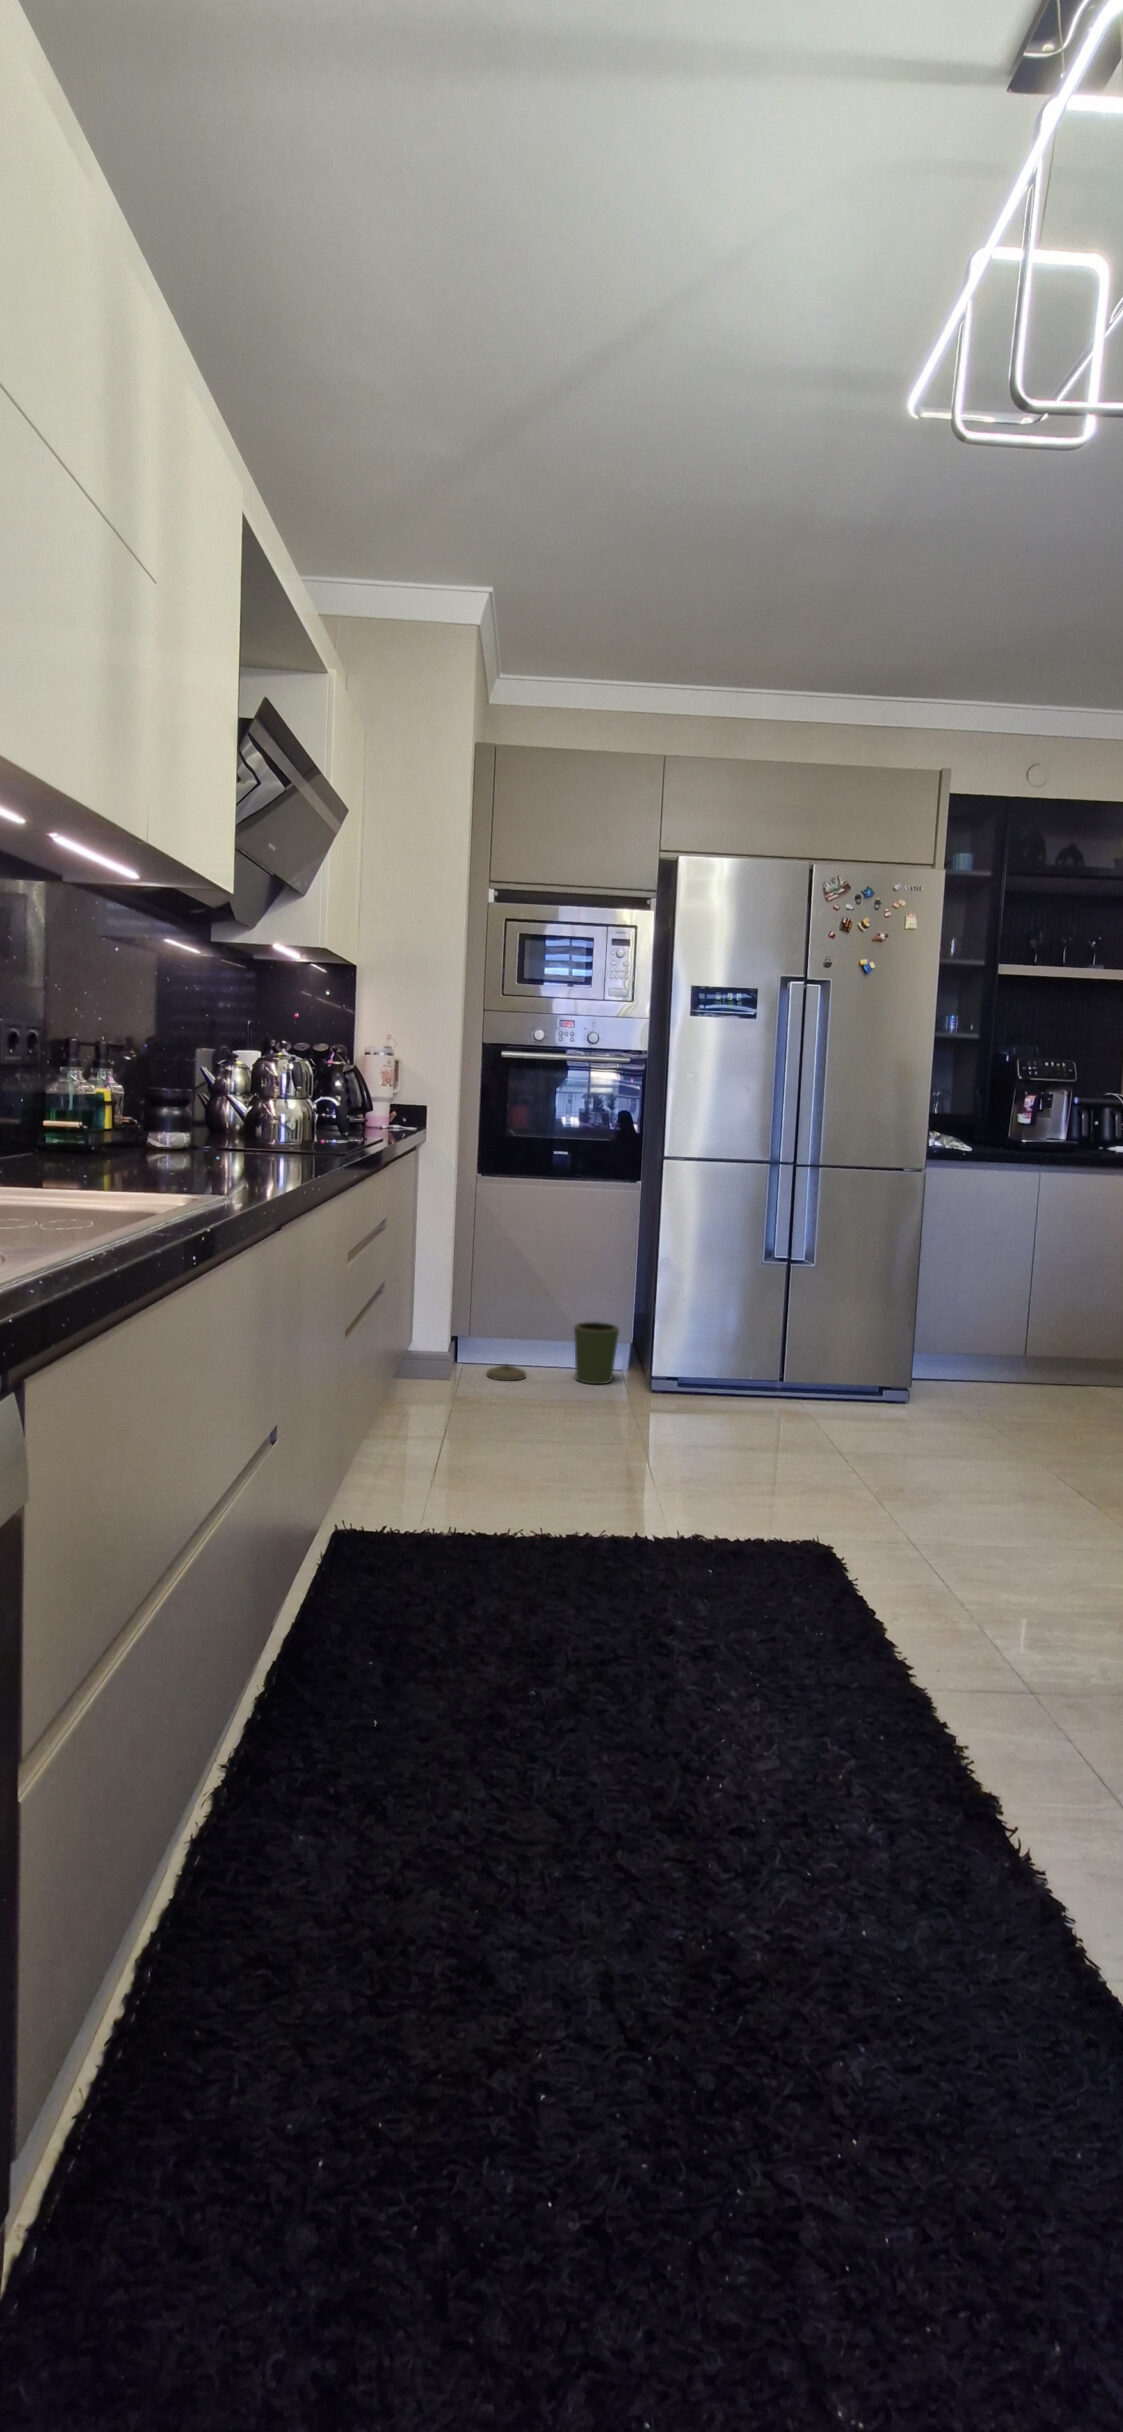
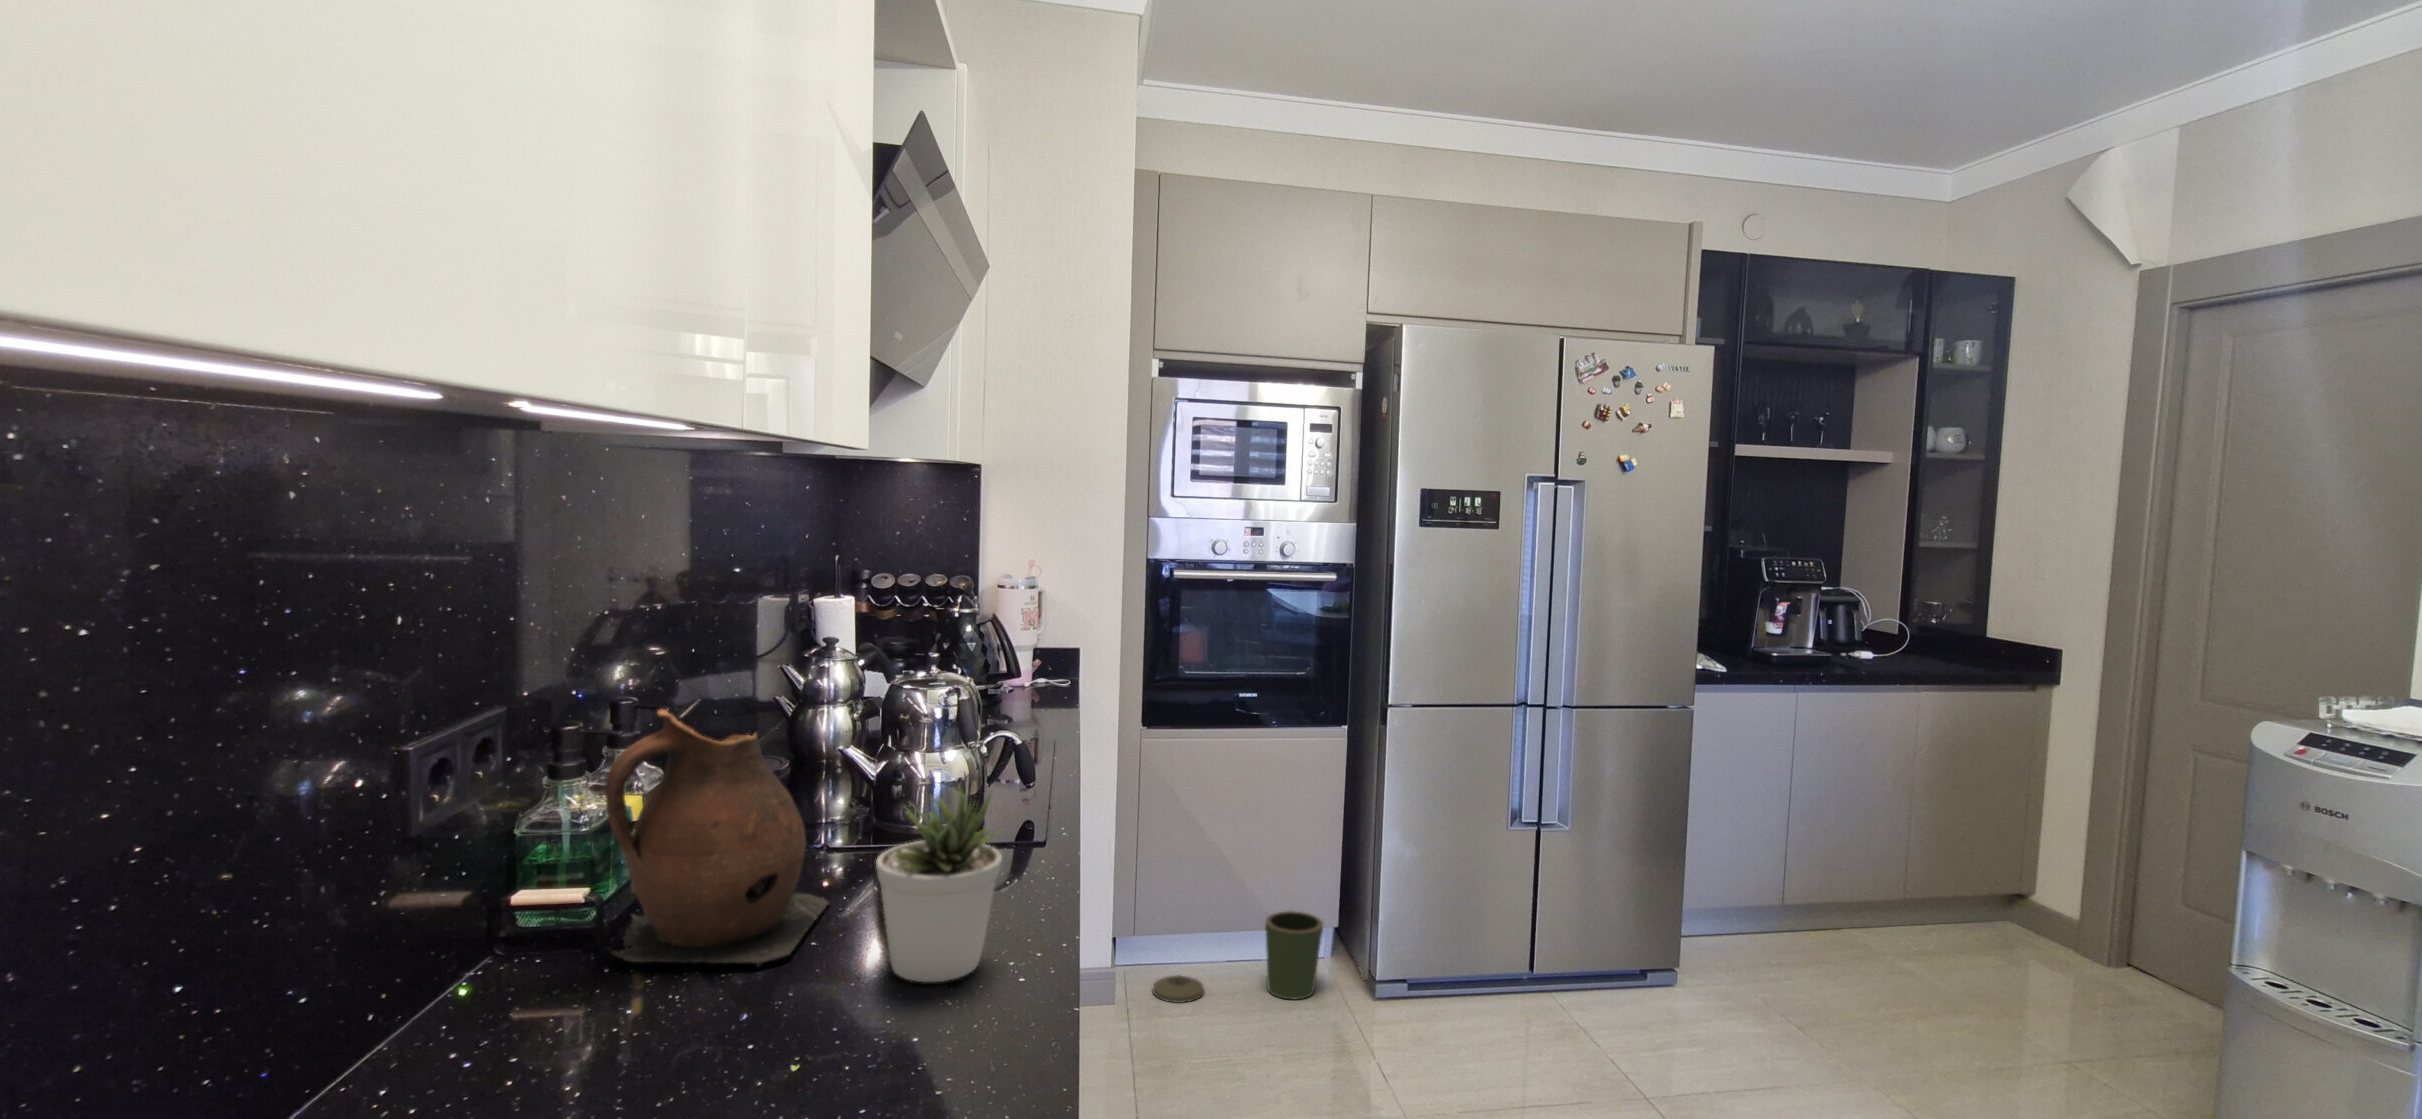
ceramic pitcher: none [89,1028,213,1163] -> present [605,709,829,967]
potted plant: none [230,1061,302,1169] -> present [876,787,1002,982]

